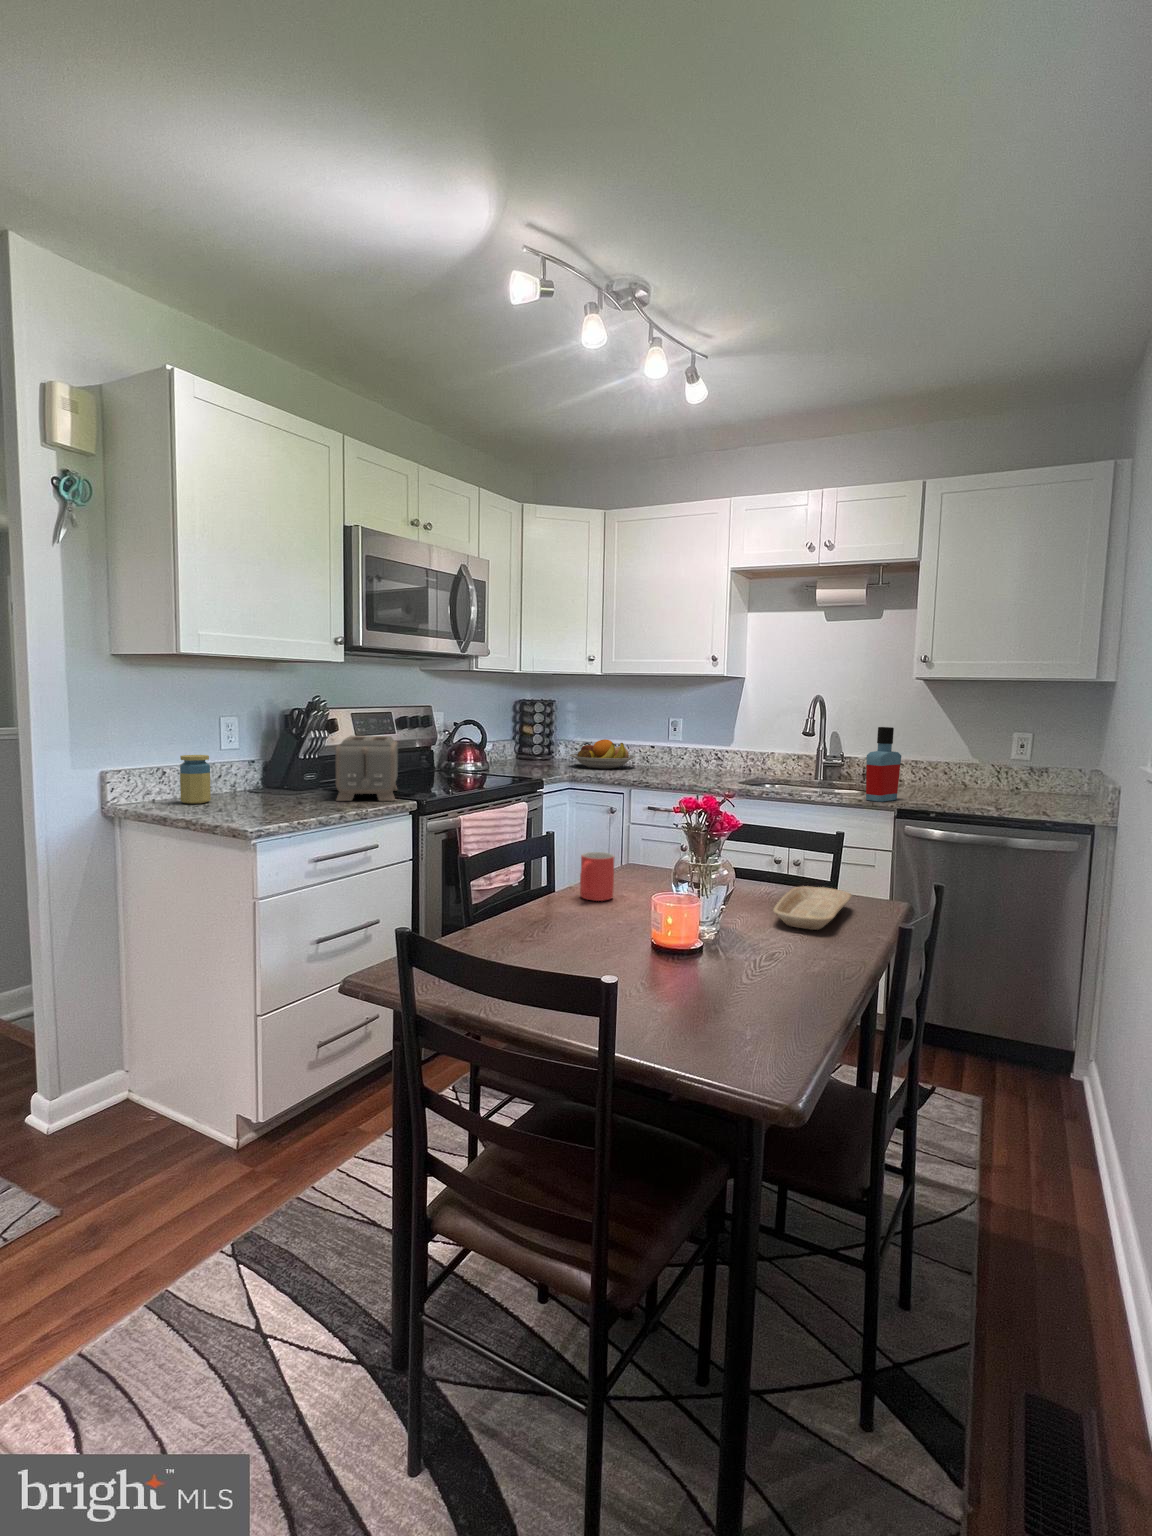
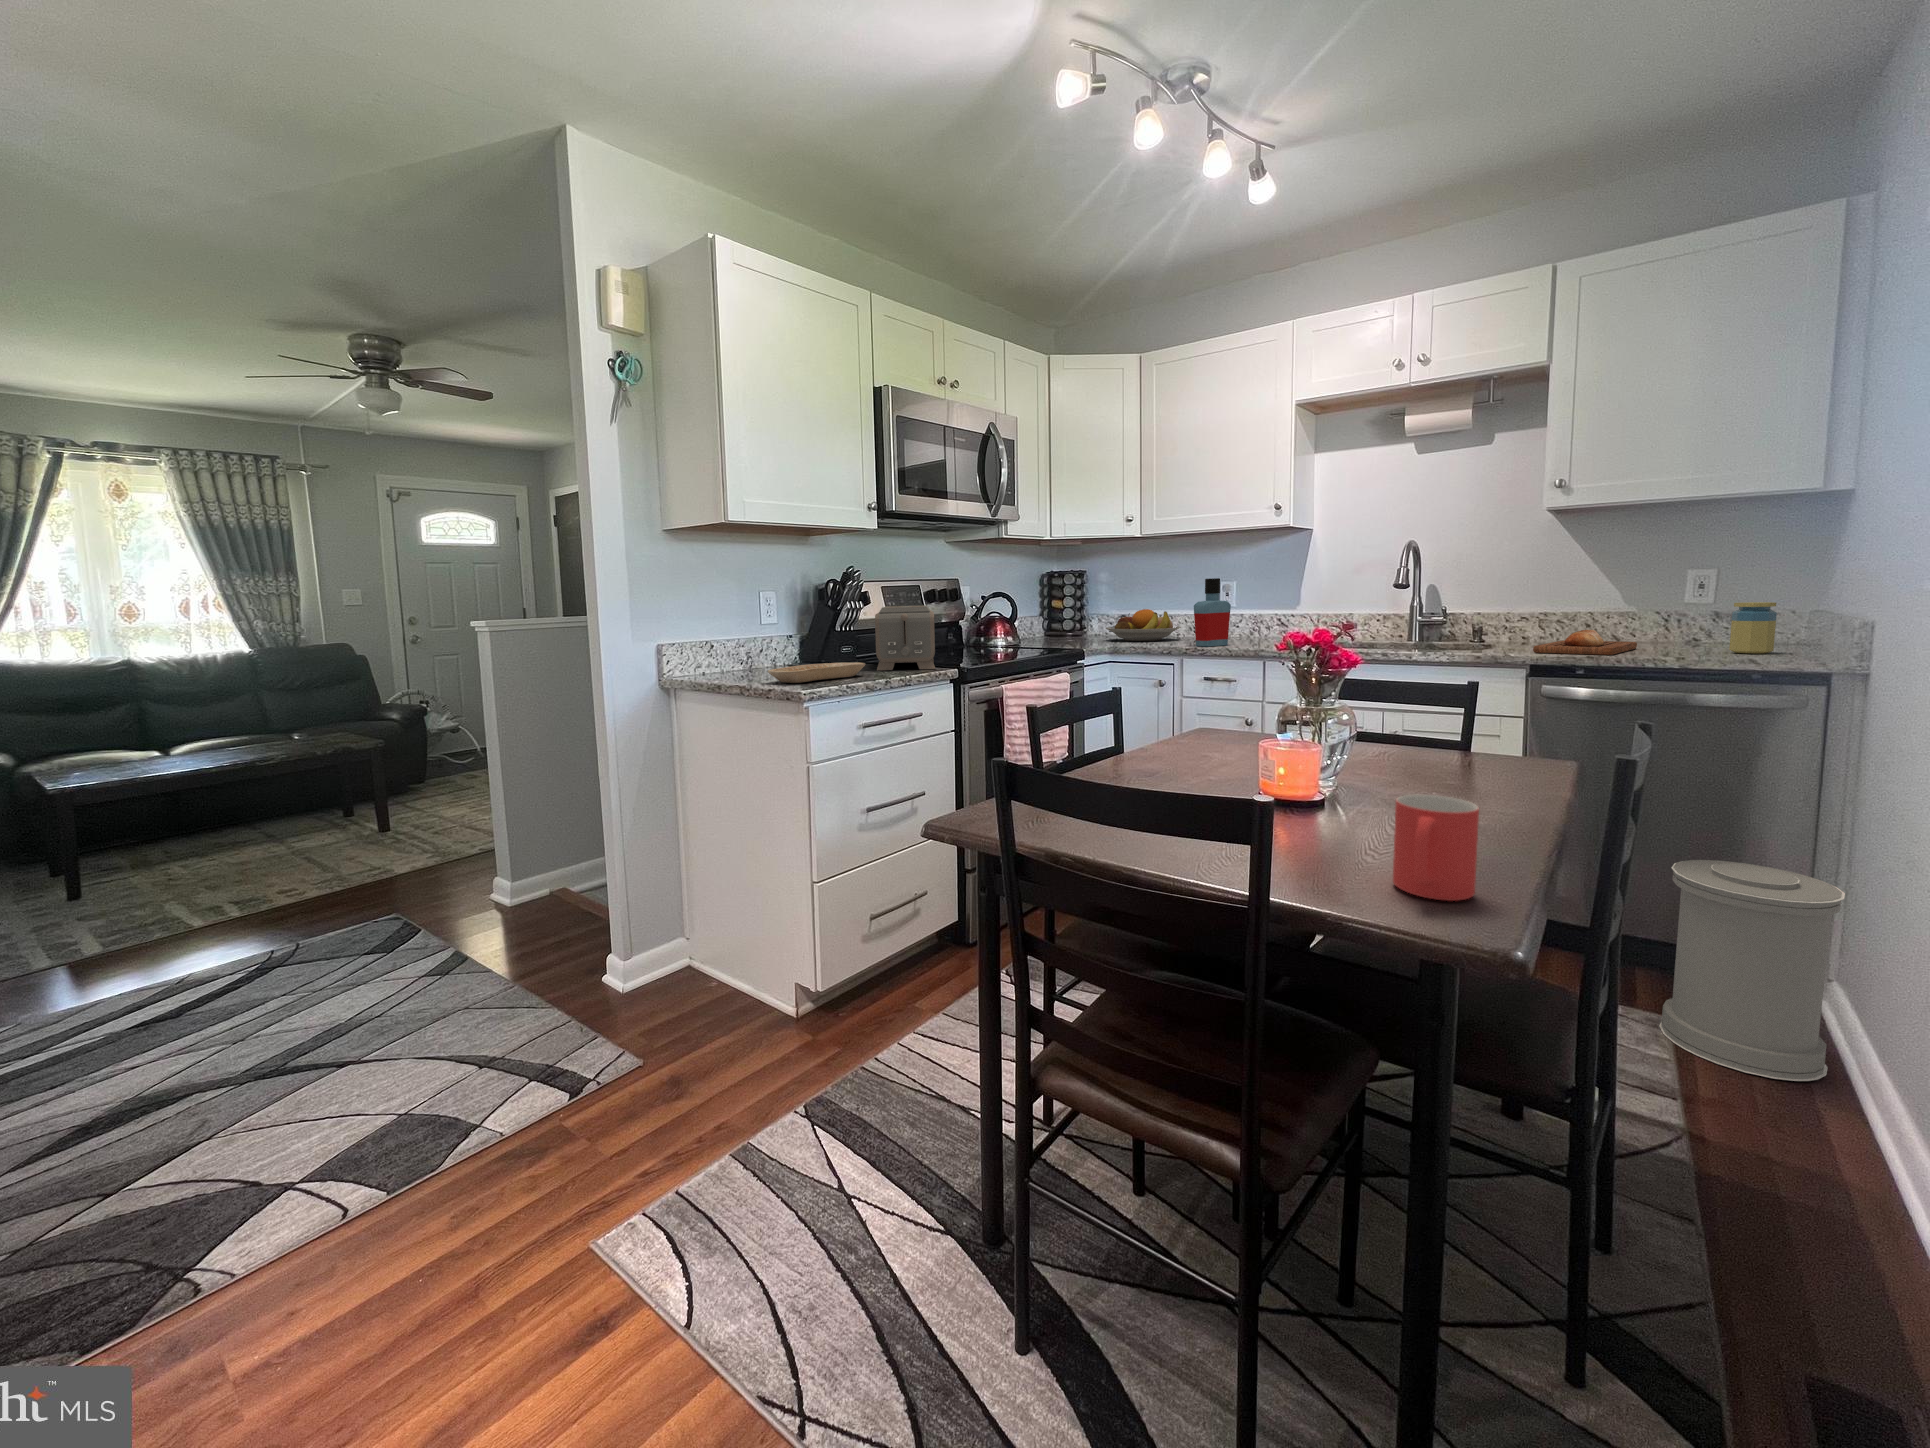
bottle: present [866,727,901,802] -> present [1194,578,1231,646]
jar: present [180,755,211,804] -> present [1729,602,1777,654]
bread loaf: none [902,779,977,803] -> present [1533,630,1637,655]
mug: present [580,852,614,901] -> present [1393,795,1479,901]
tray: present [774,886,851,930] -> present [768,662,865,683]
trash can: none [974,973,1092,1147] -> present [1659,860,1845,1081]

